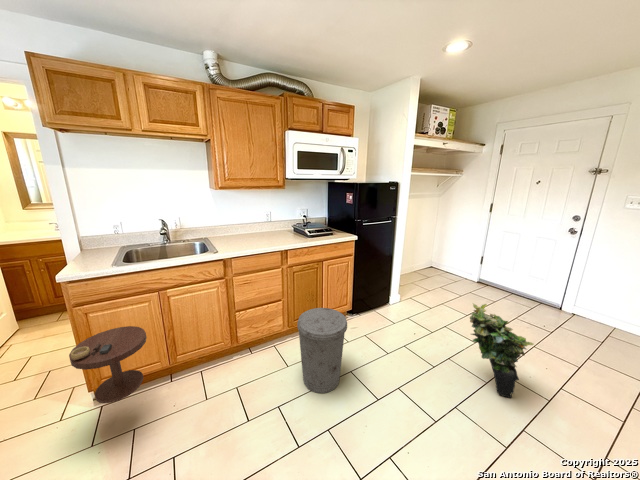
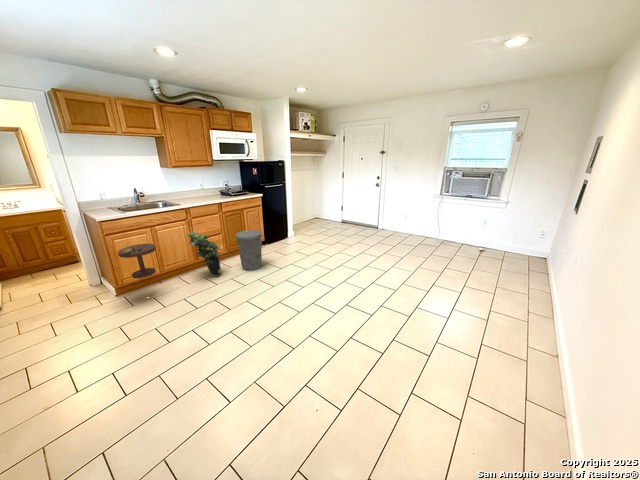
potted plant: present [470,304,534,398] -> present [185,231,221,276]

